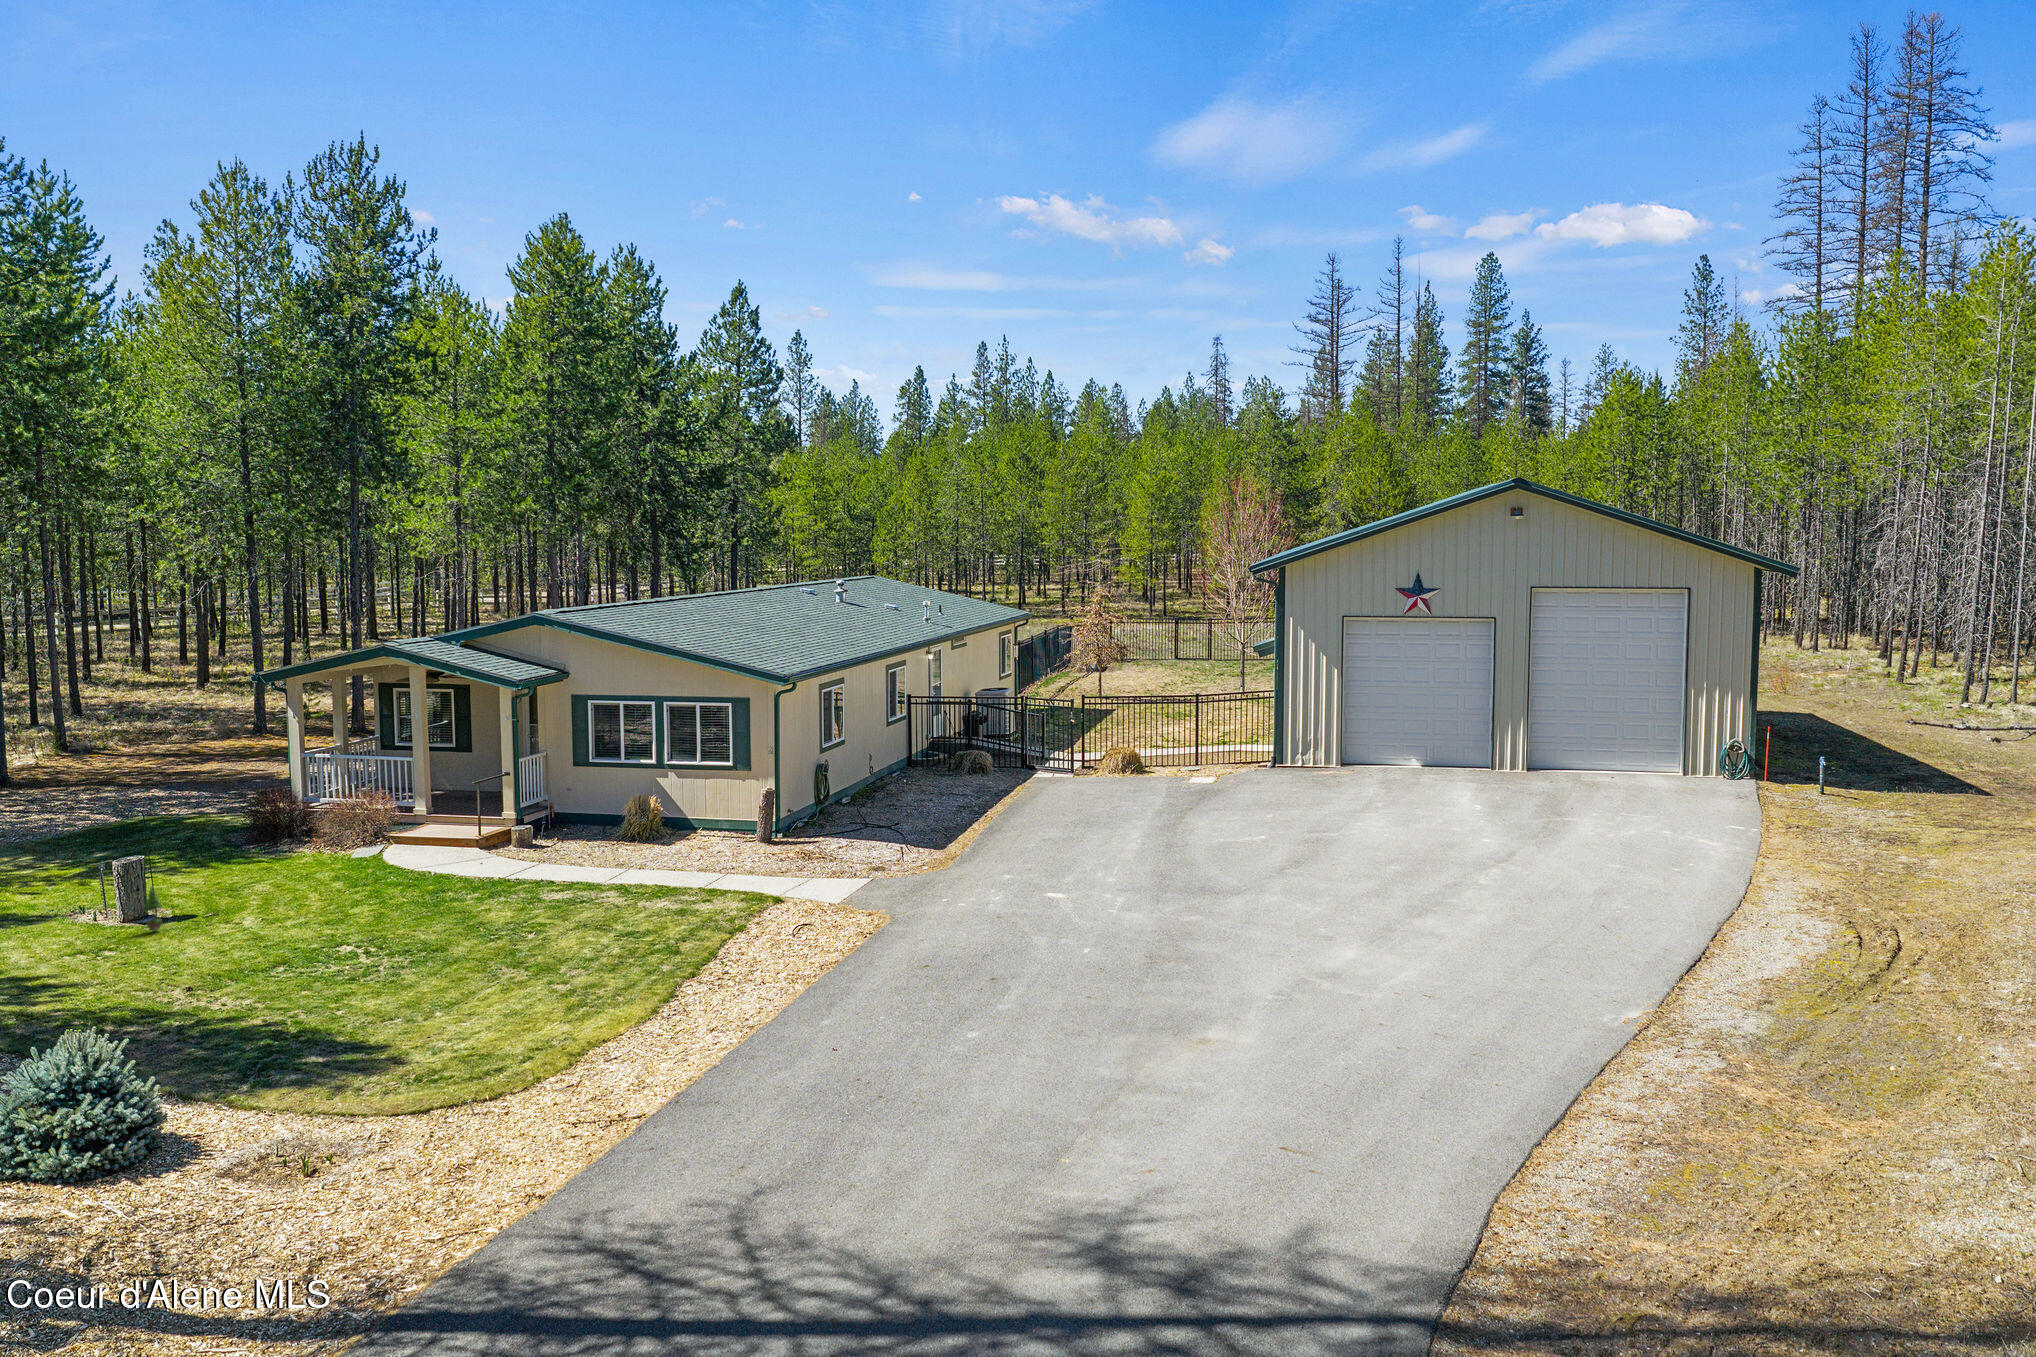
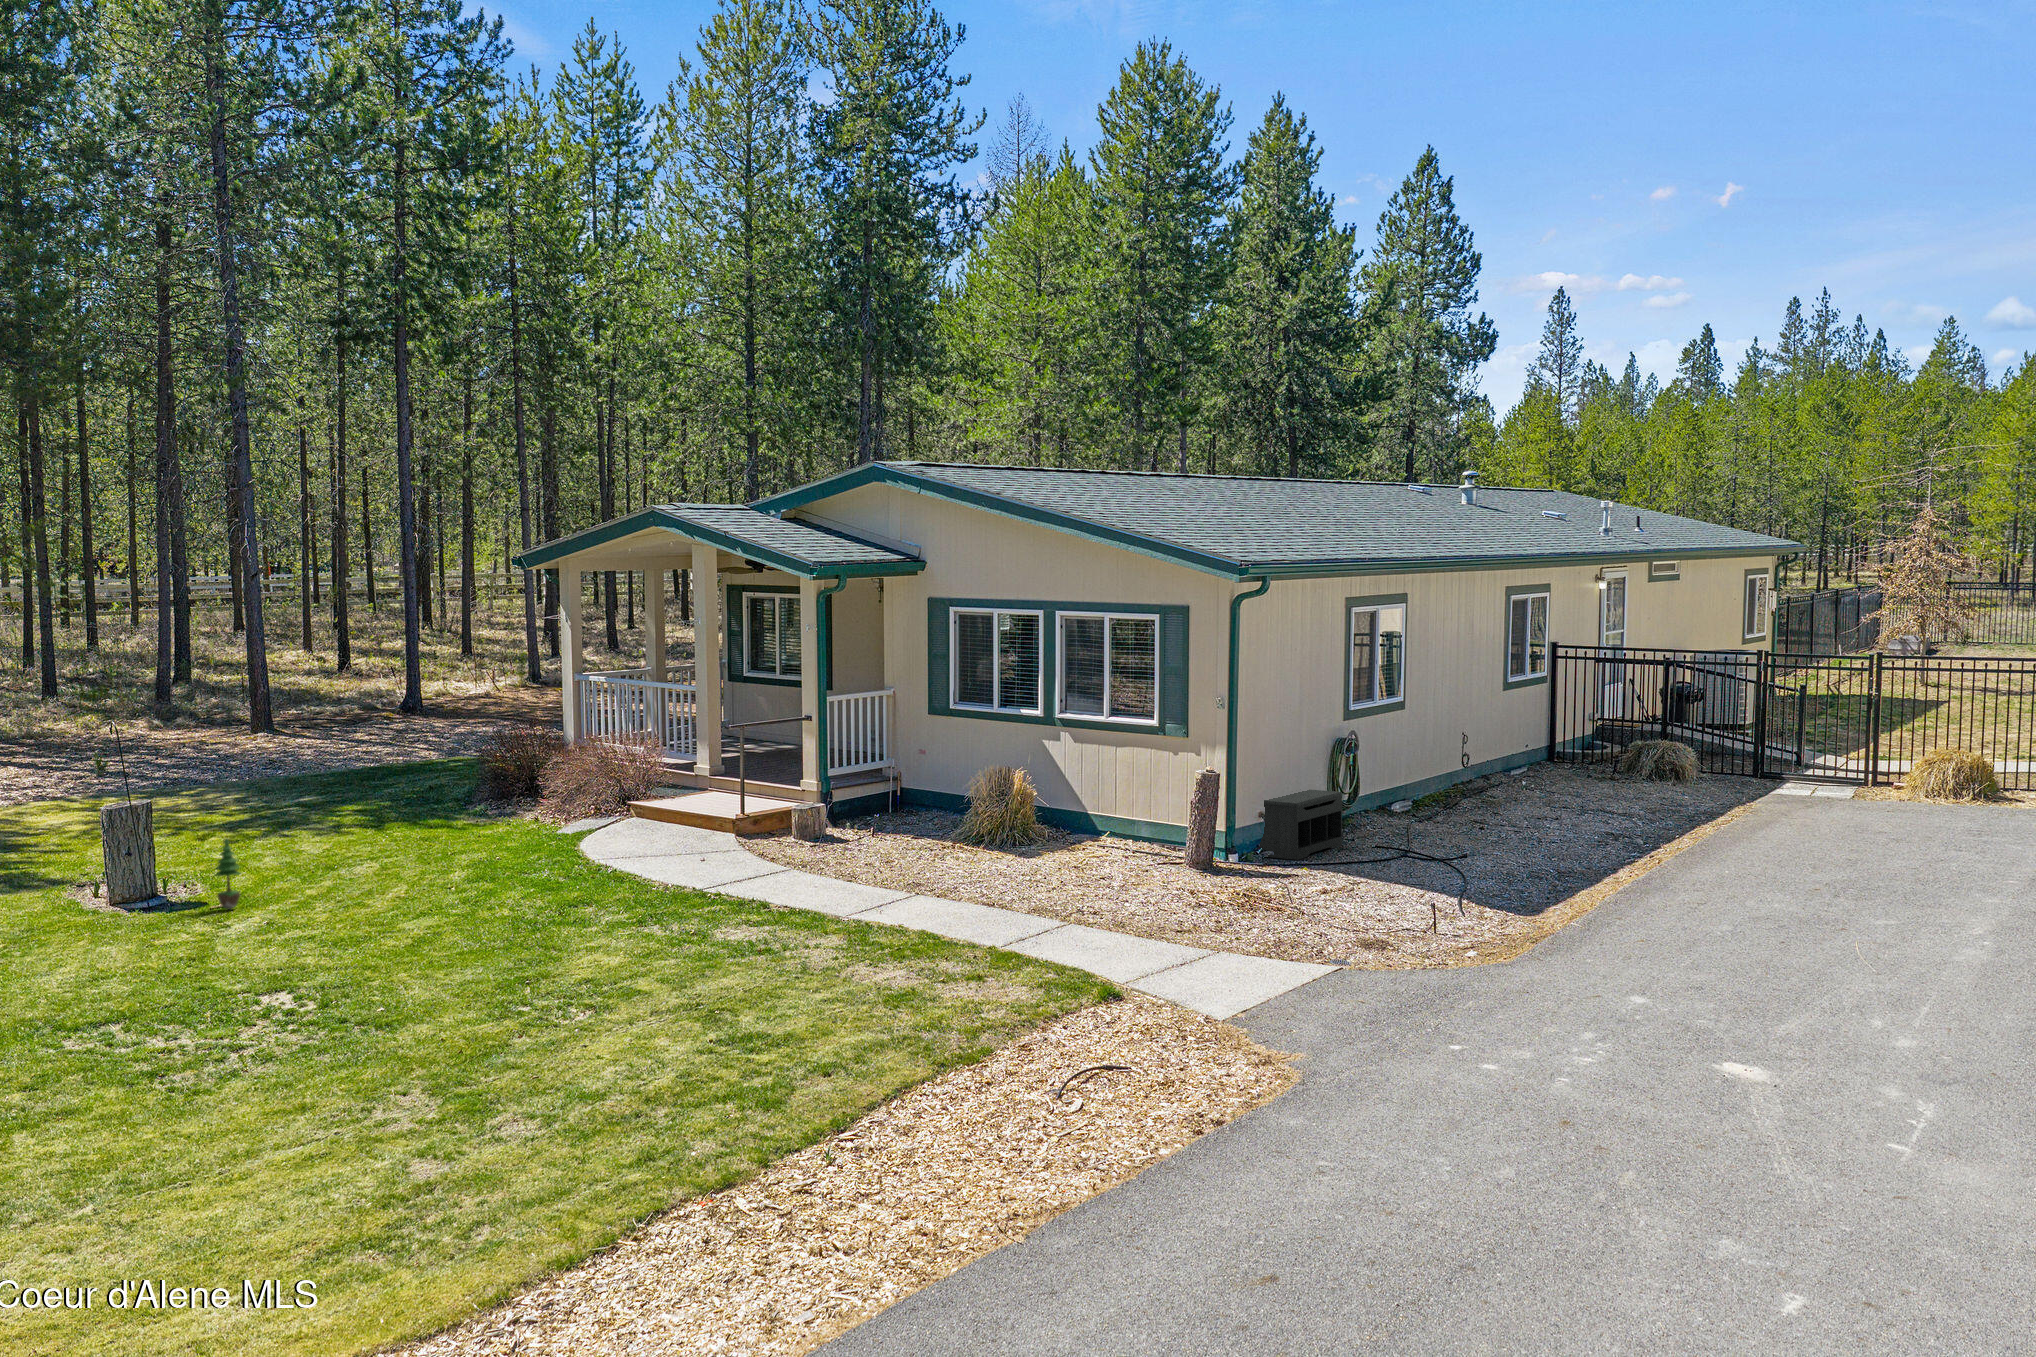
bench: none [788,794,830,833] -> present [1260,790,1342,860]

